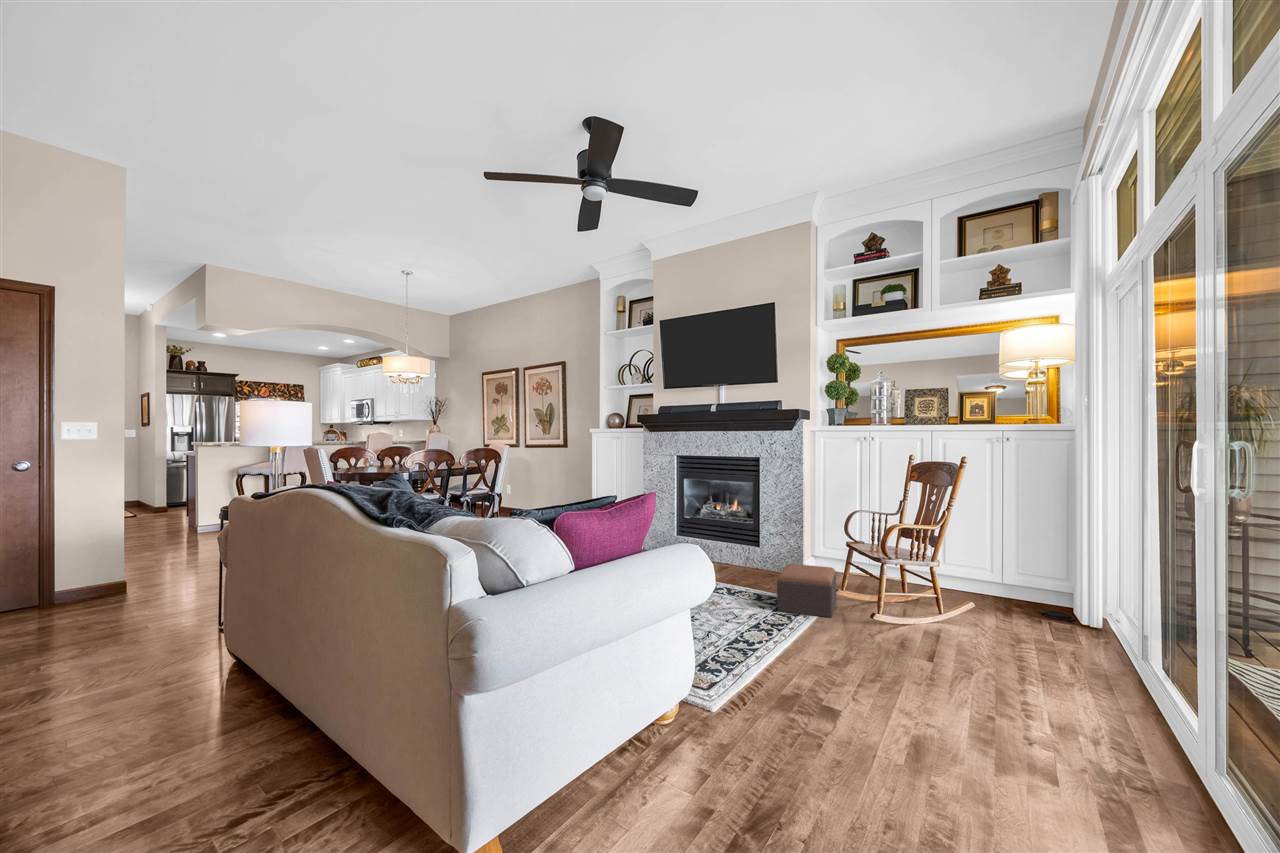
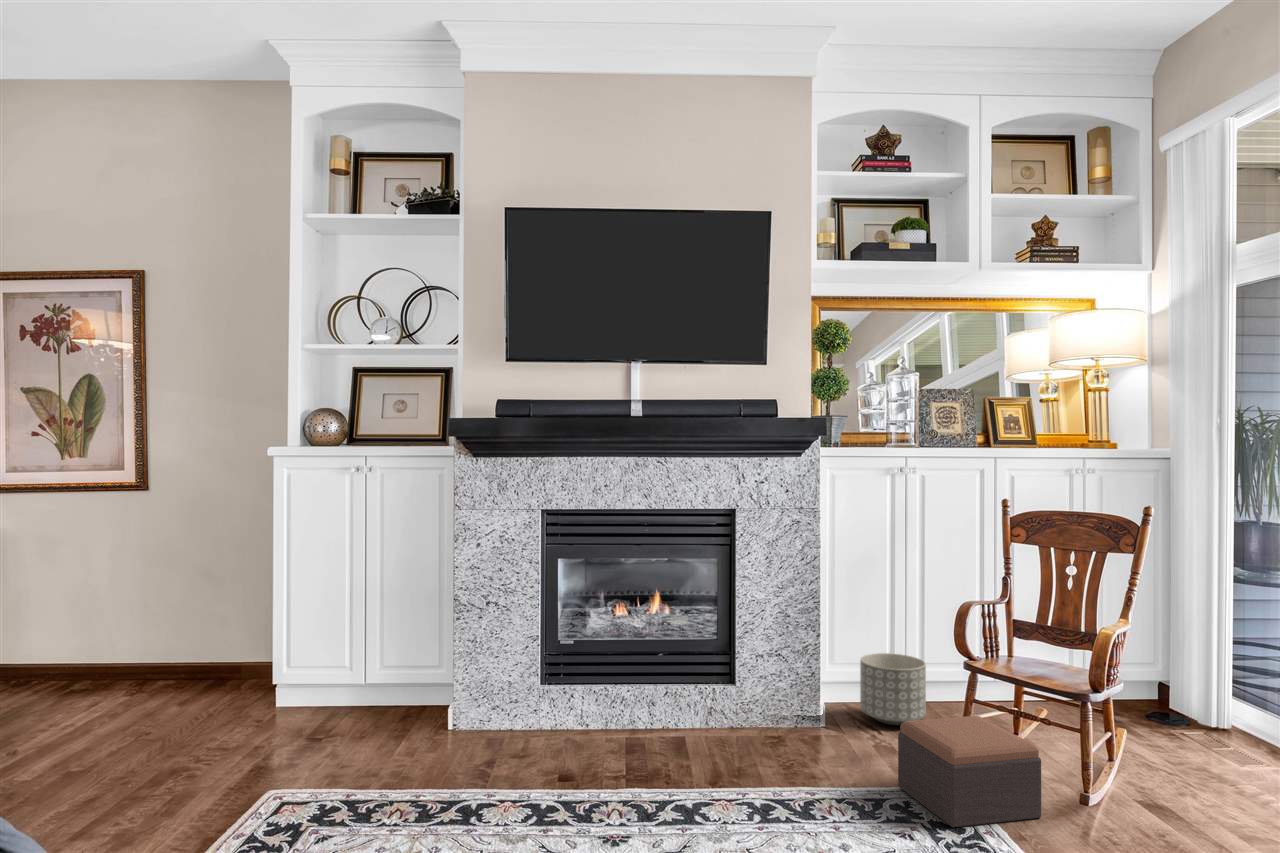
planter: none [829,542,868,581] -> present [860,653,926,725]

